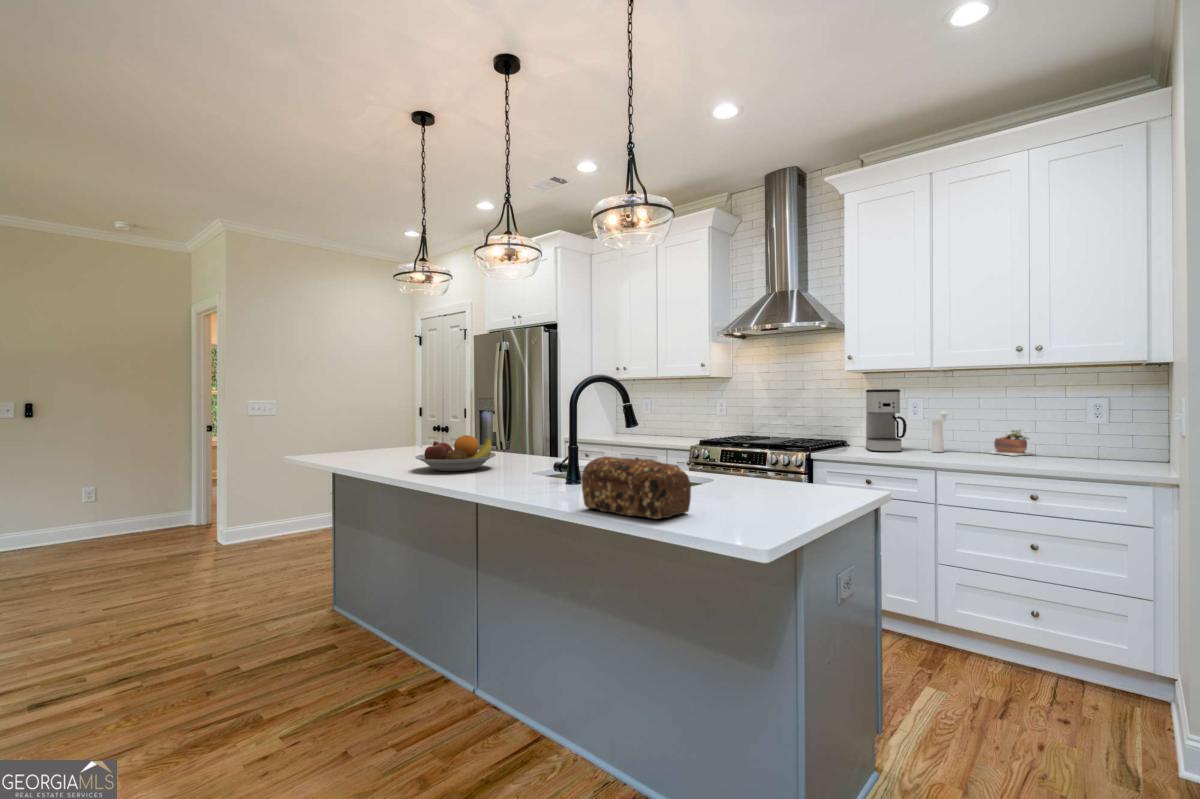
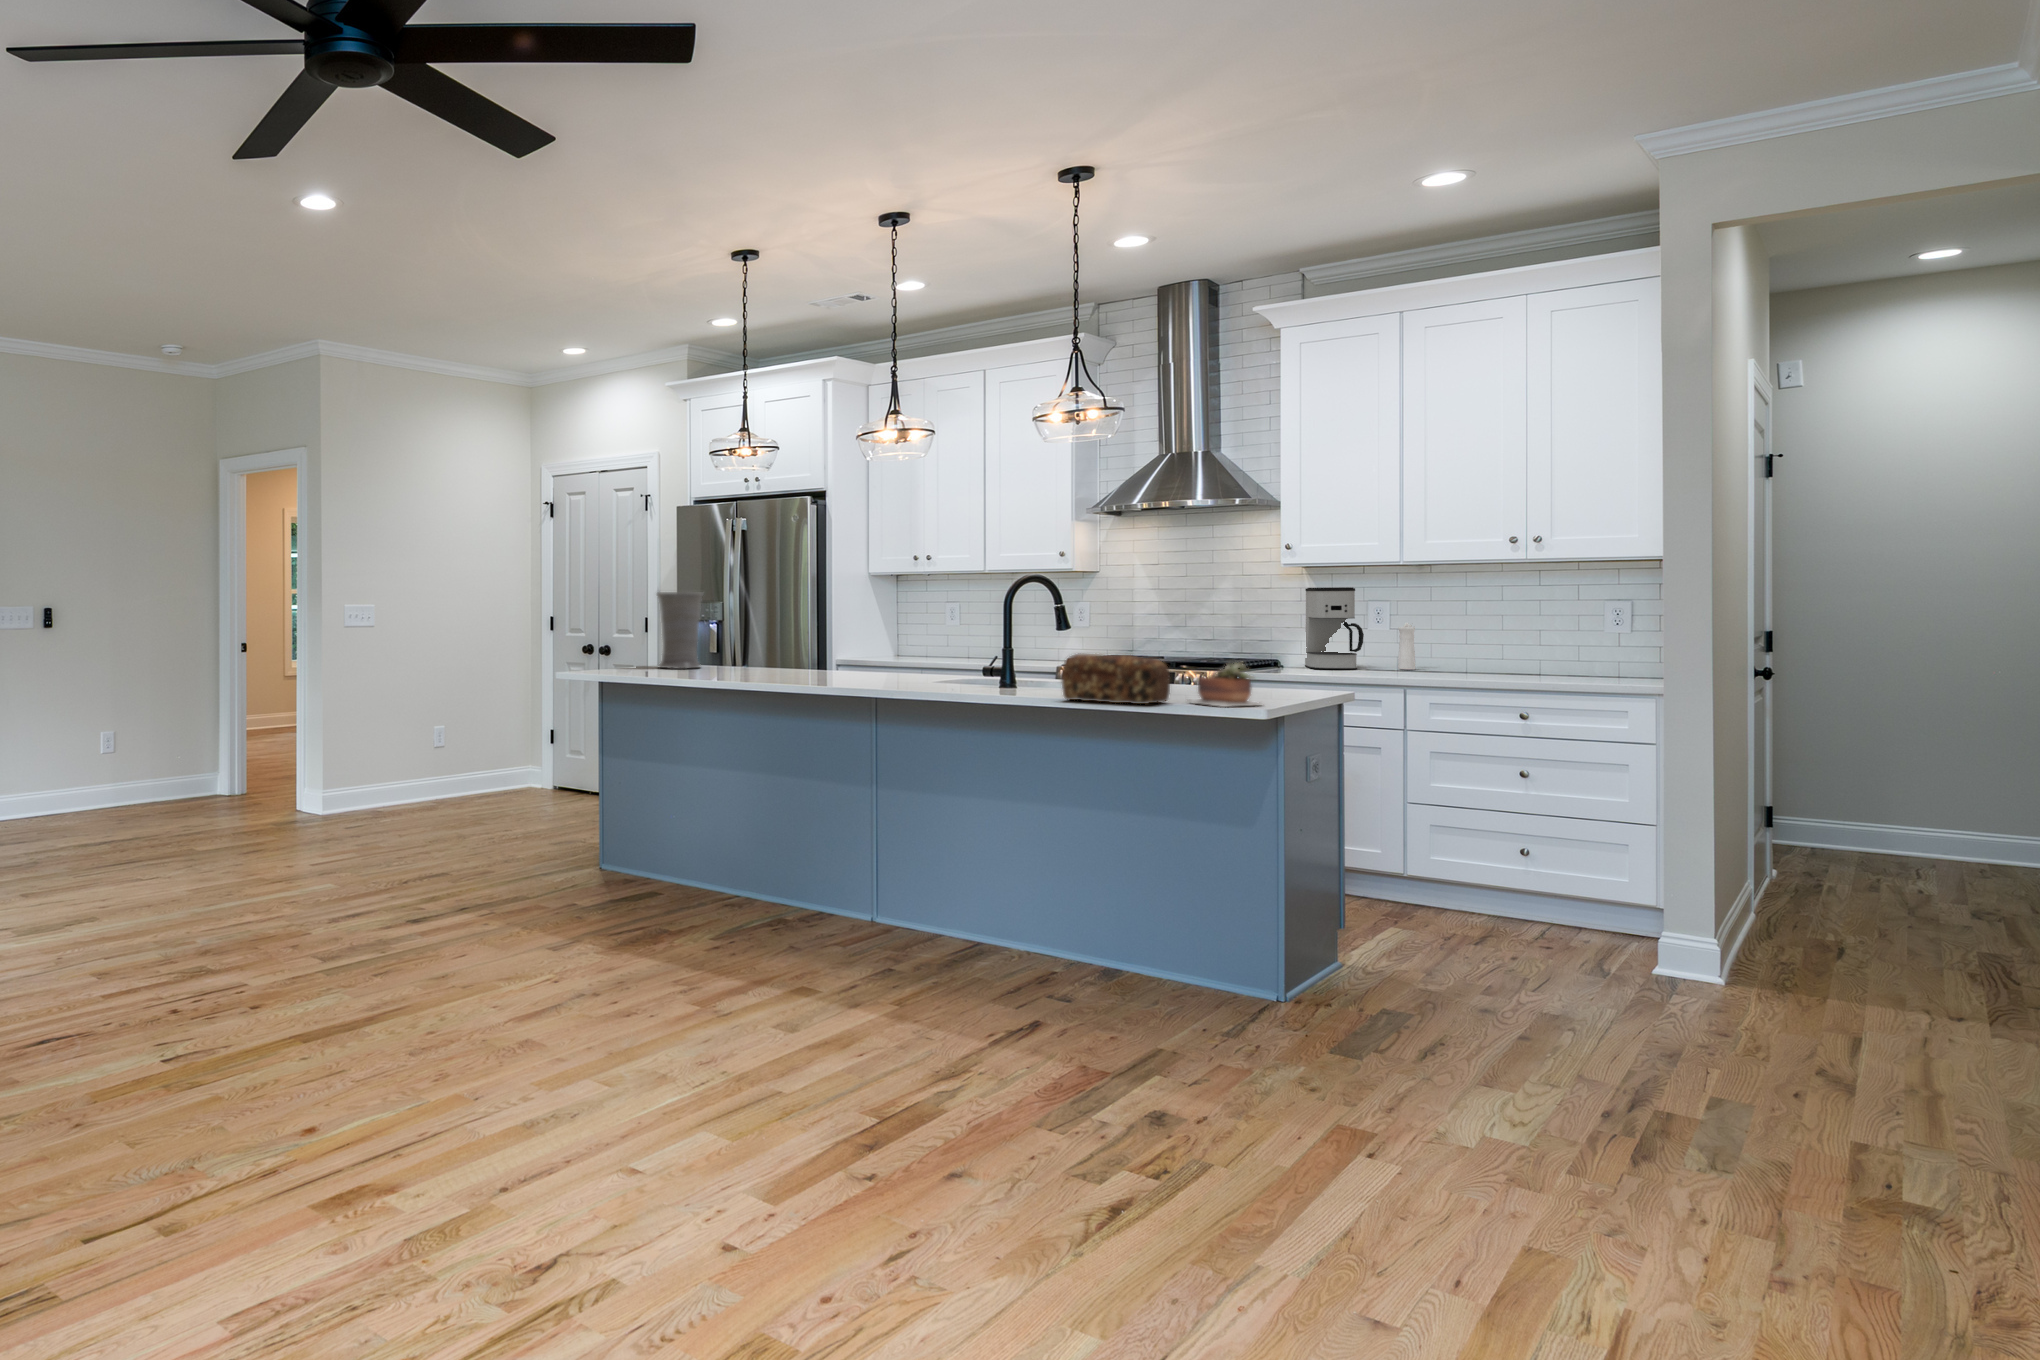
vase: none [381,392,420,453] -> present [657,592,703,669]
succulent plant: present [988,430,1034,456] -> present [1188,662,1263,707]
fruit bowl: present [415,435,496,471] -> none [780,642,871,682]

